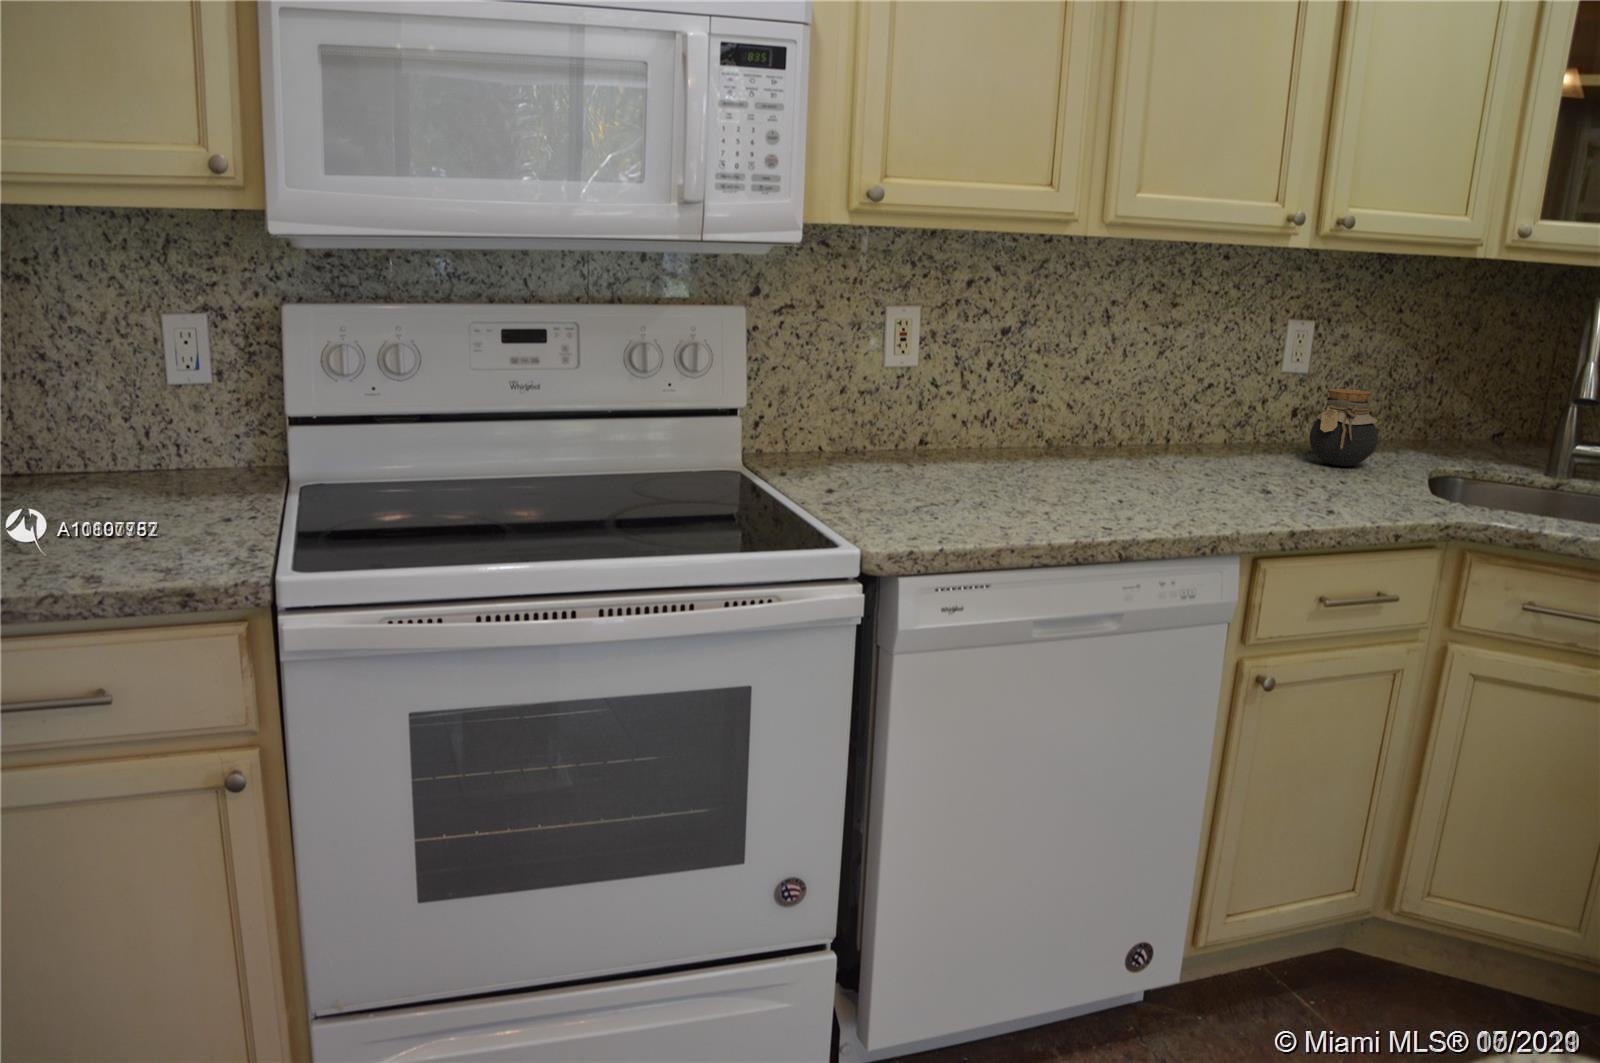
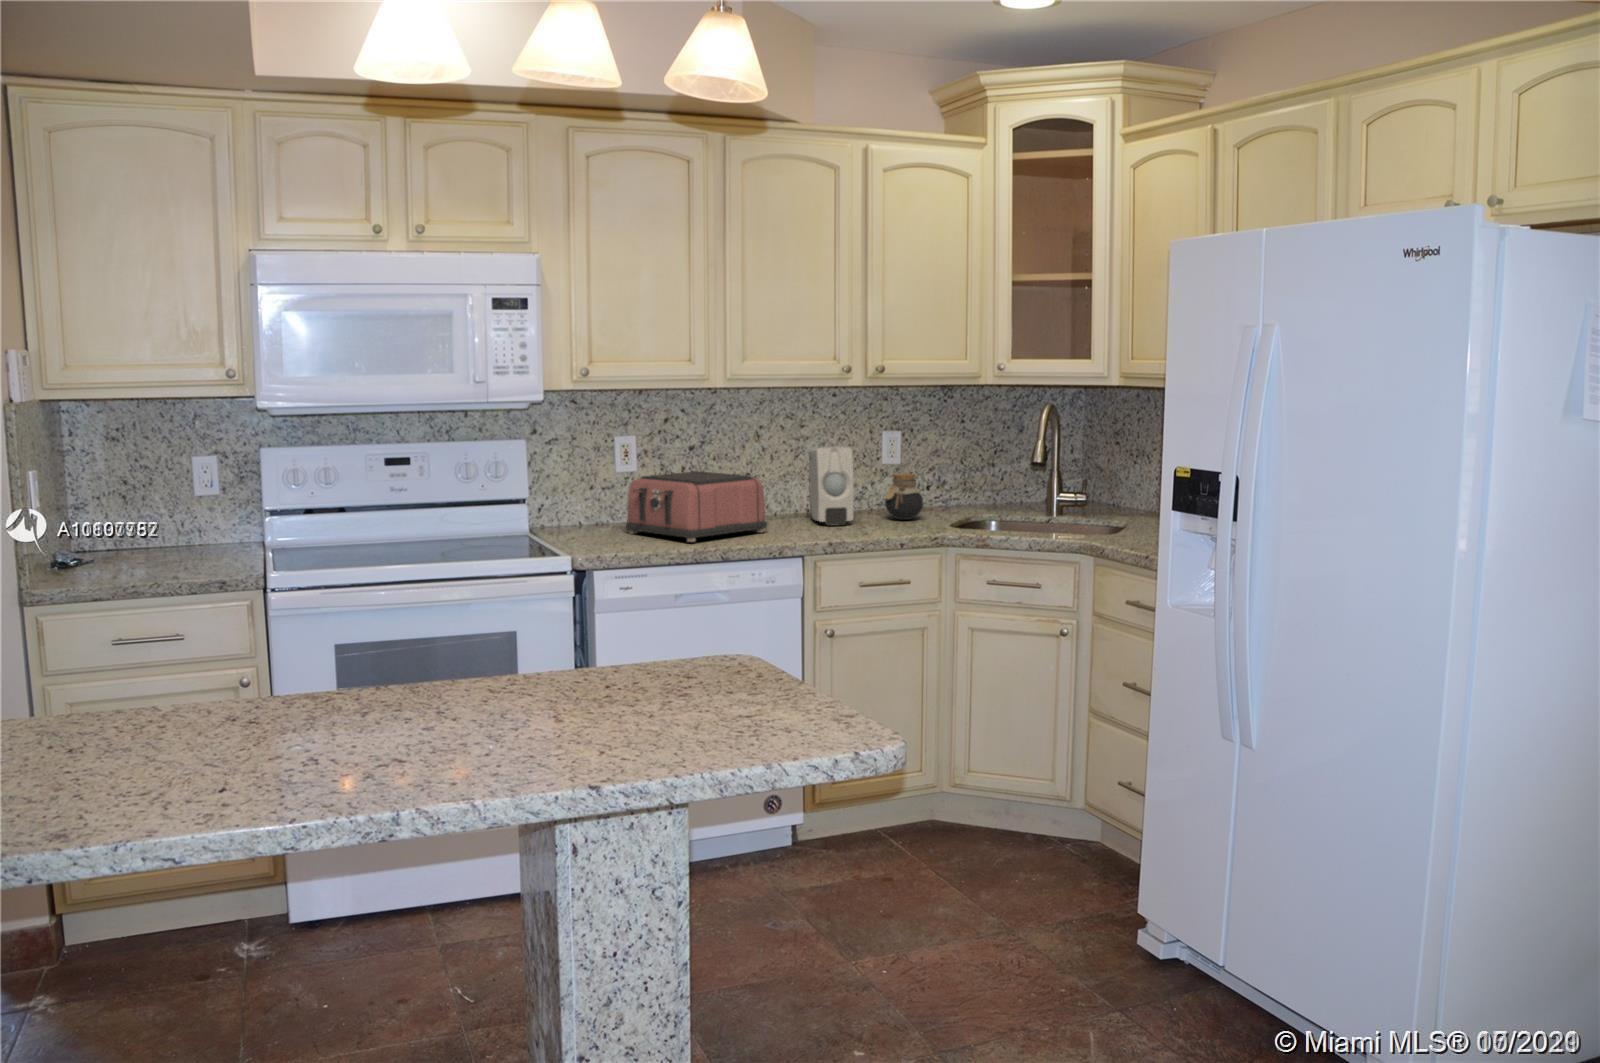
soap dispenser: none [1185,342,1286,474] -> present [809,447,854,525]
toaster: none [910,372,1152,505] -> present [626,471,767,542]

